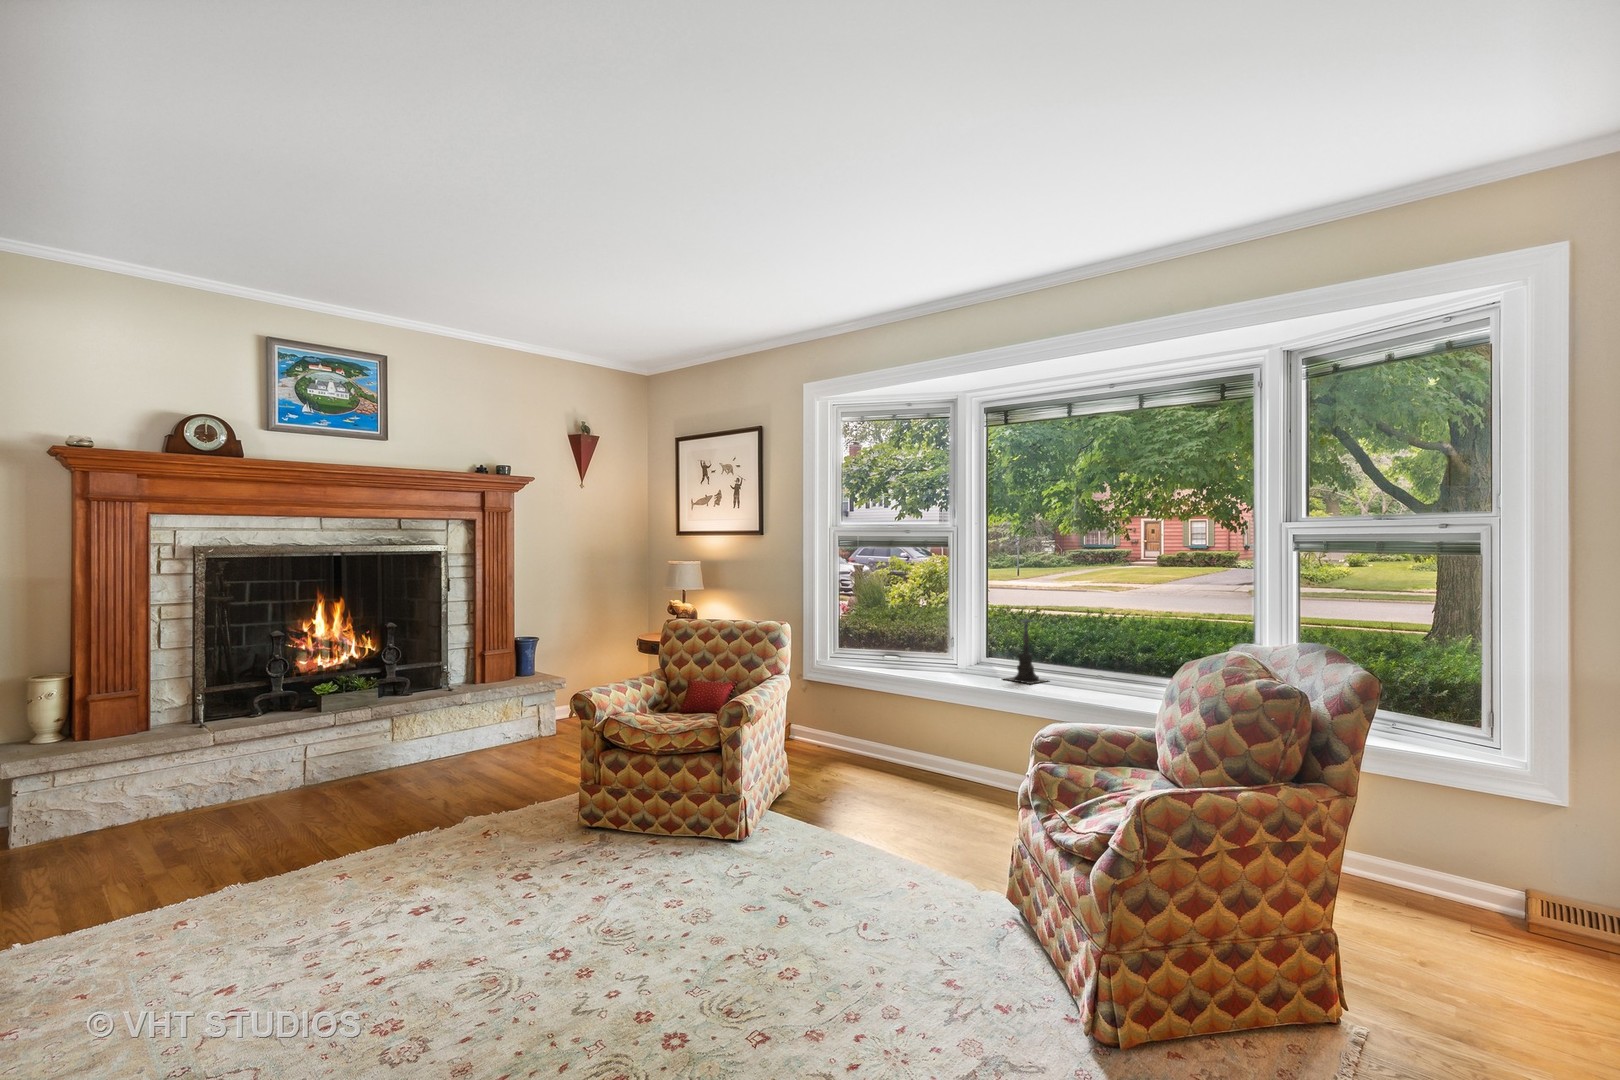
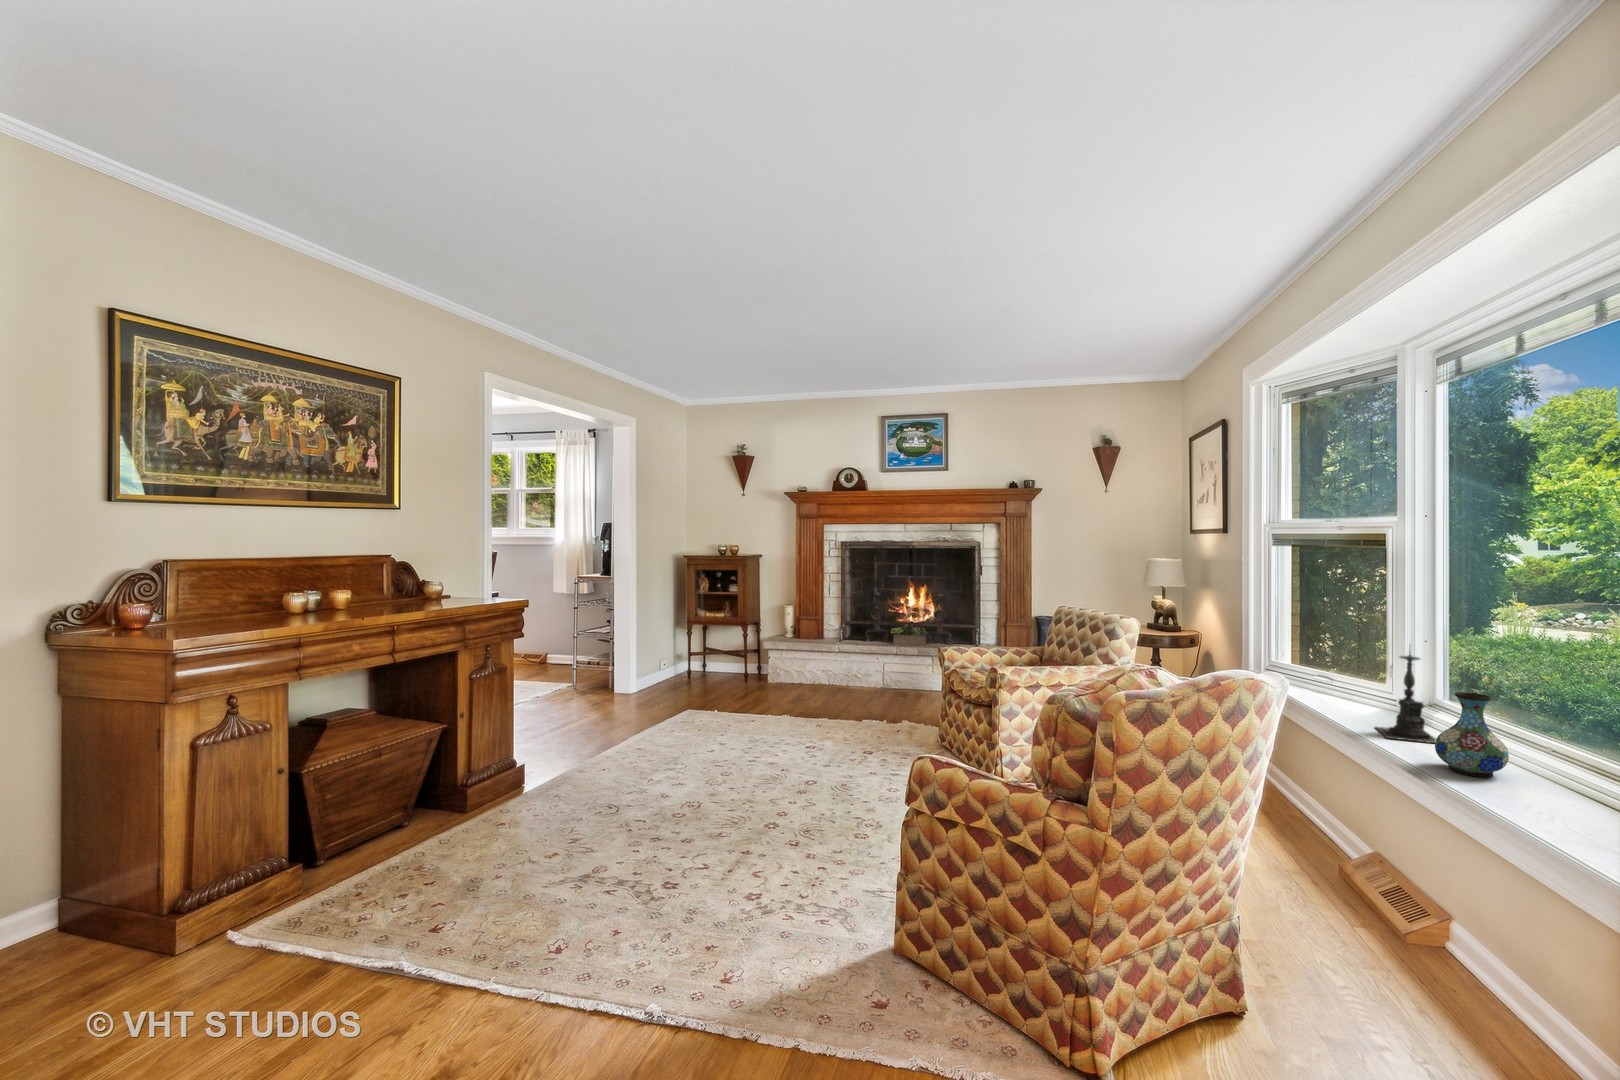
vase: none [1089,637,1131,694] -> present [1435,692,1509,777]

